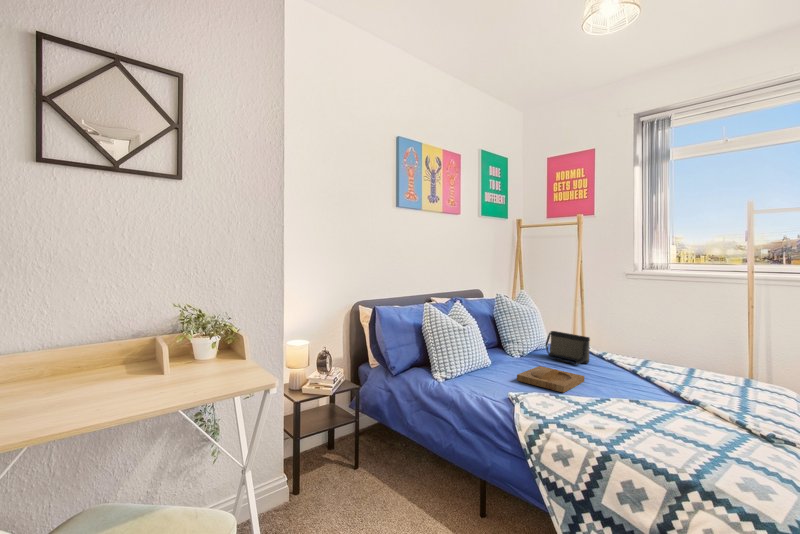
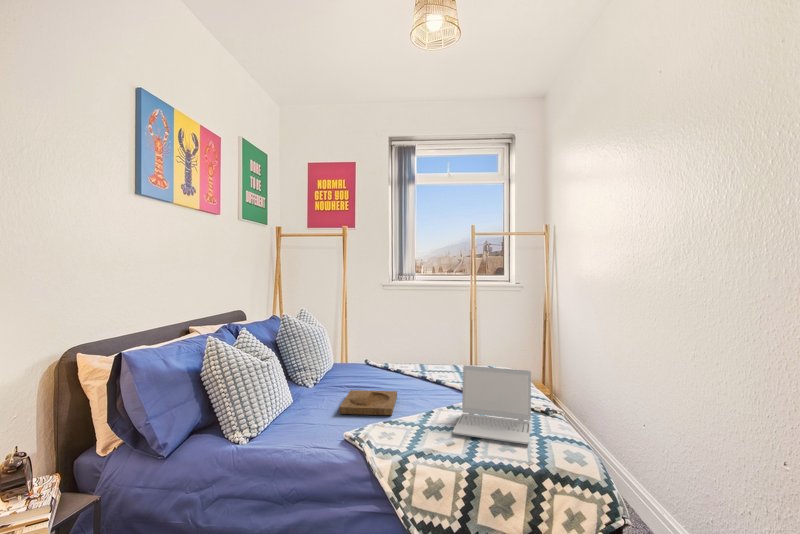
handbag: present [545,331,590,364] -> none [342,348,386,379]
laptop: none [612,359,735,453] -> present [453,365,531,444]

